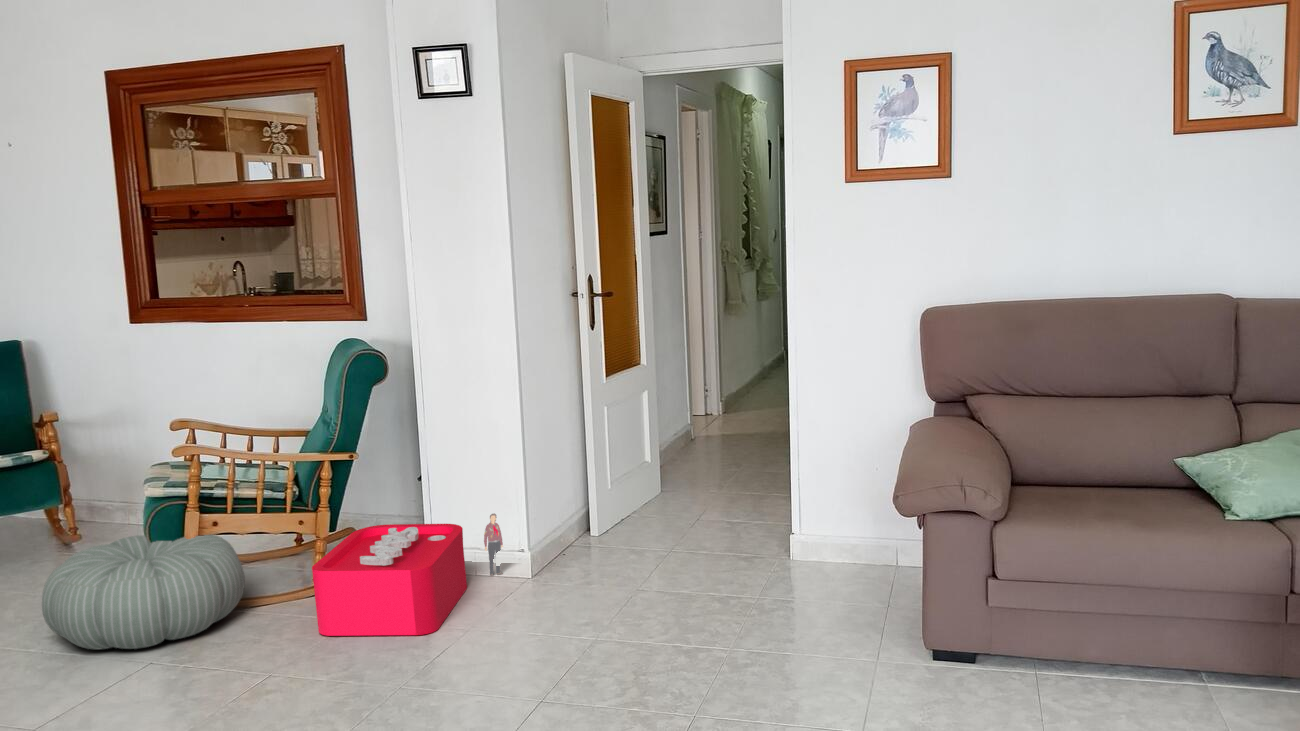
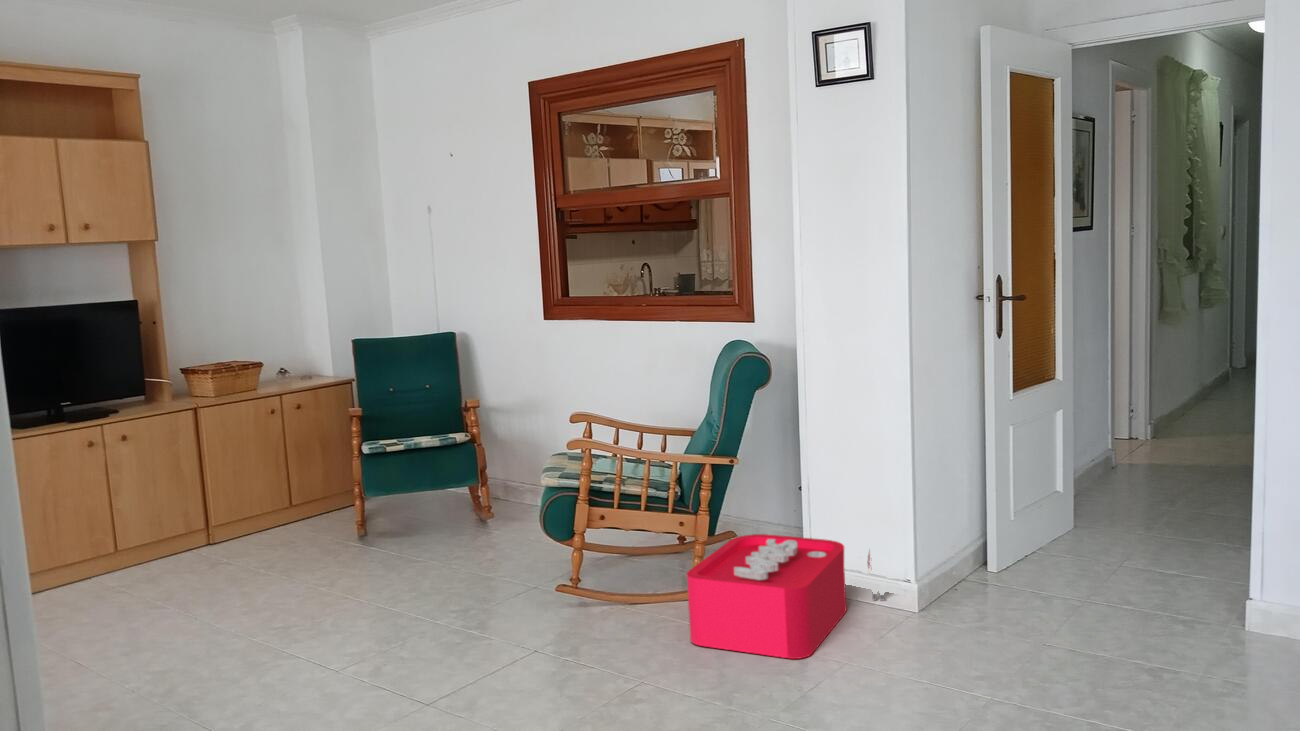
pouf: present [42,535,245,650] -> none [447,521,625,633]

